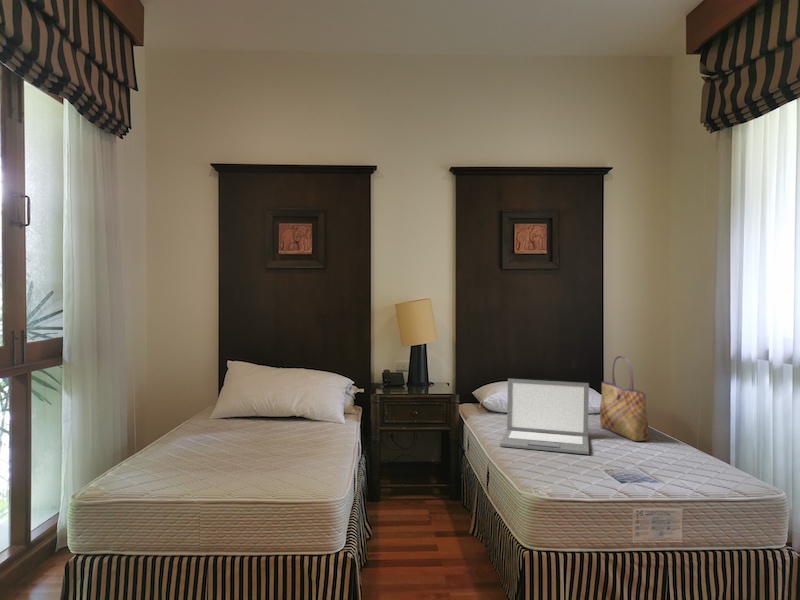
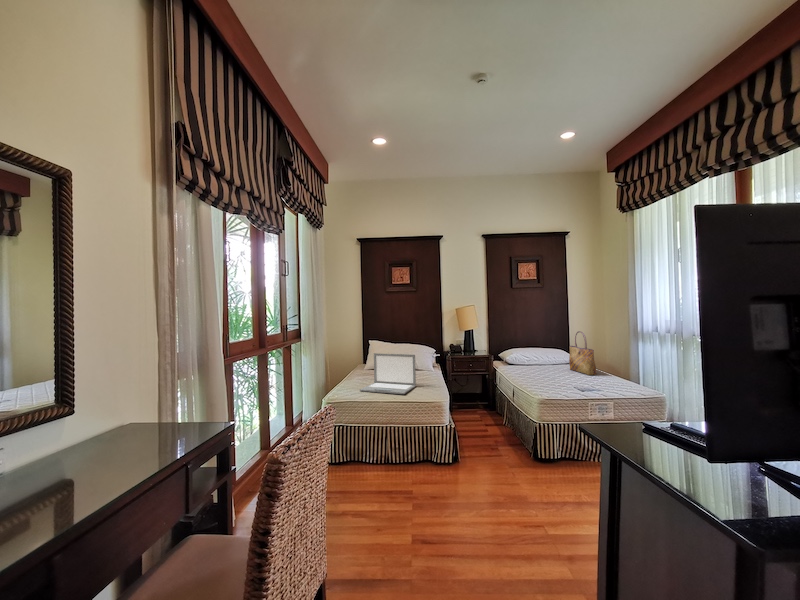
laptop: present [500,379,589,454] -> present [360,353,416,394]

